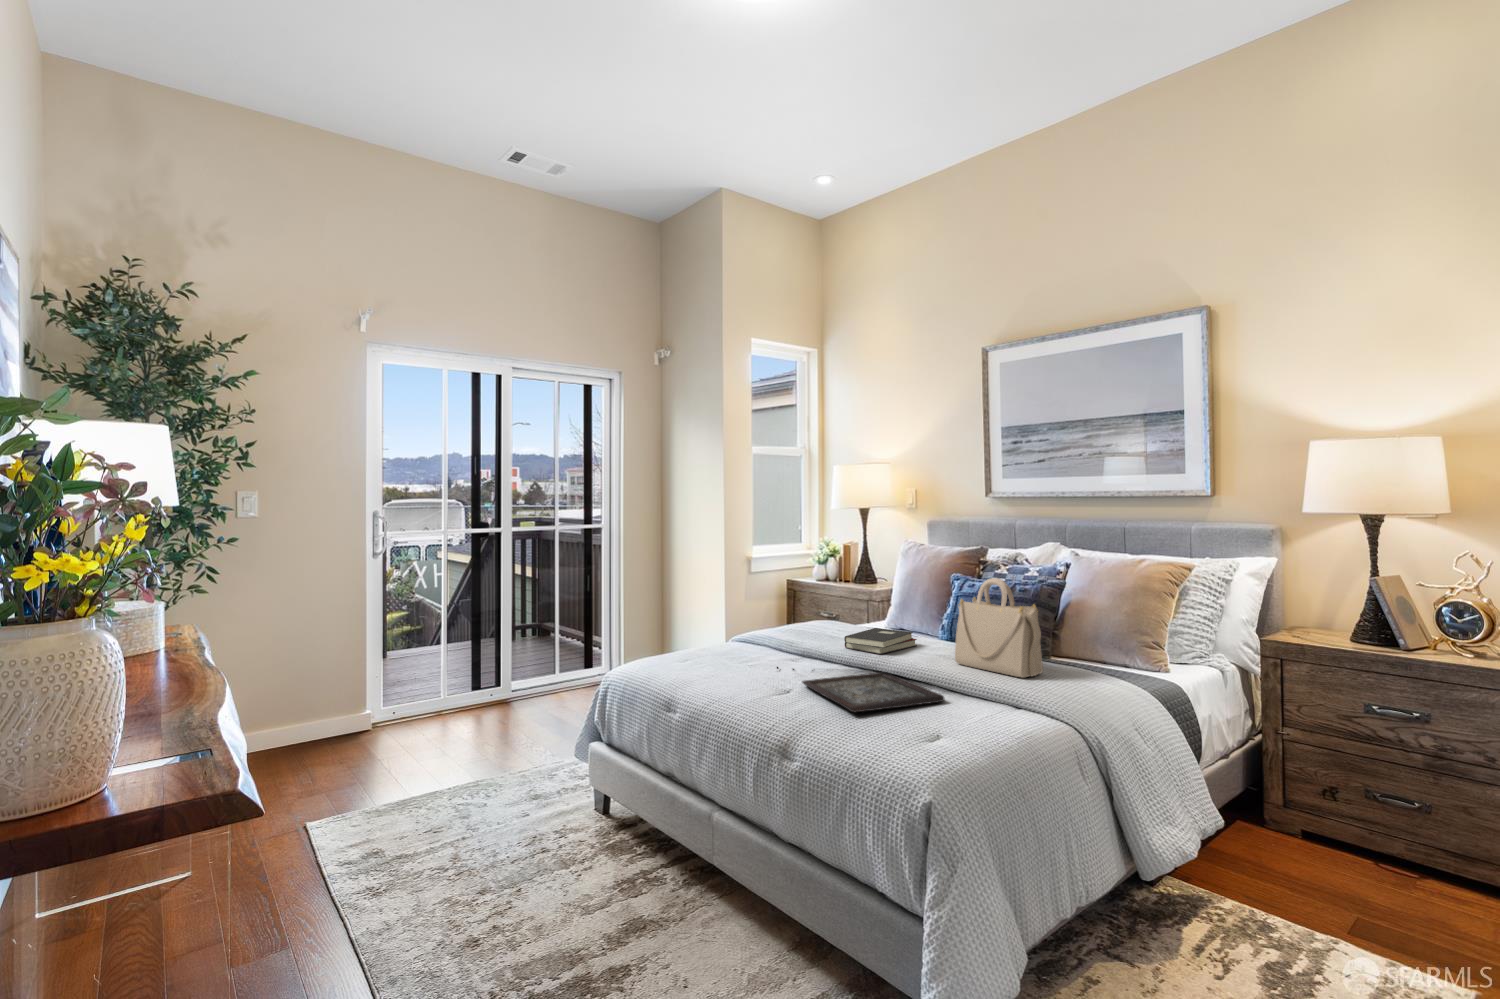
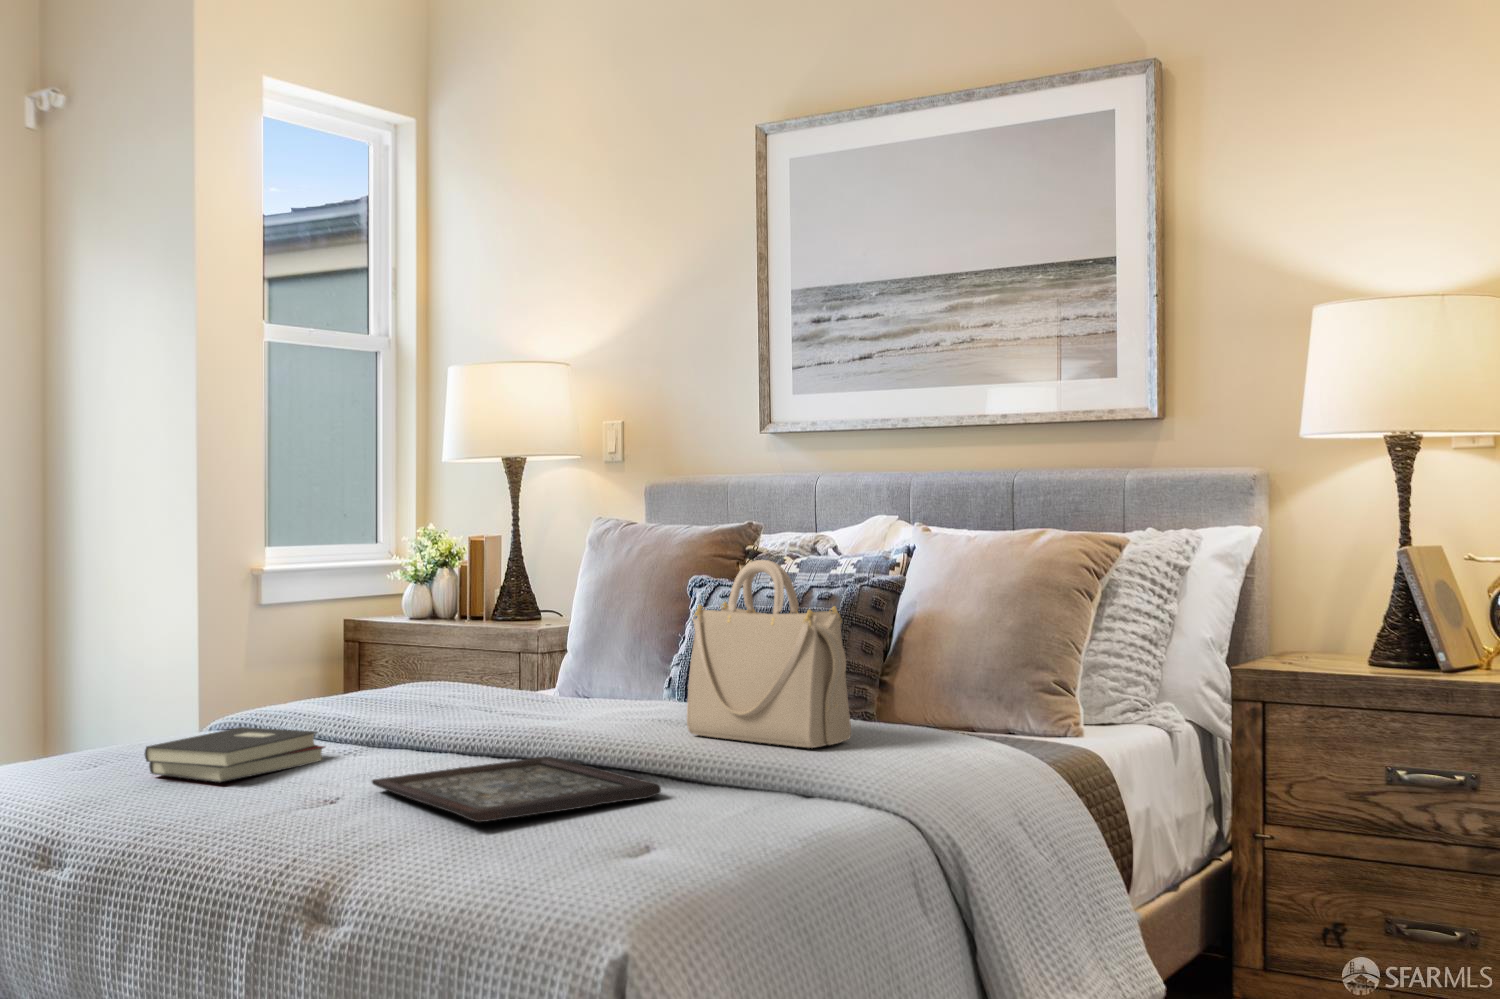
hardback book: present [844,628,917,654] -> present [145,727,325,782]

